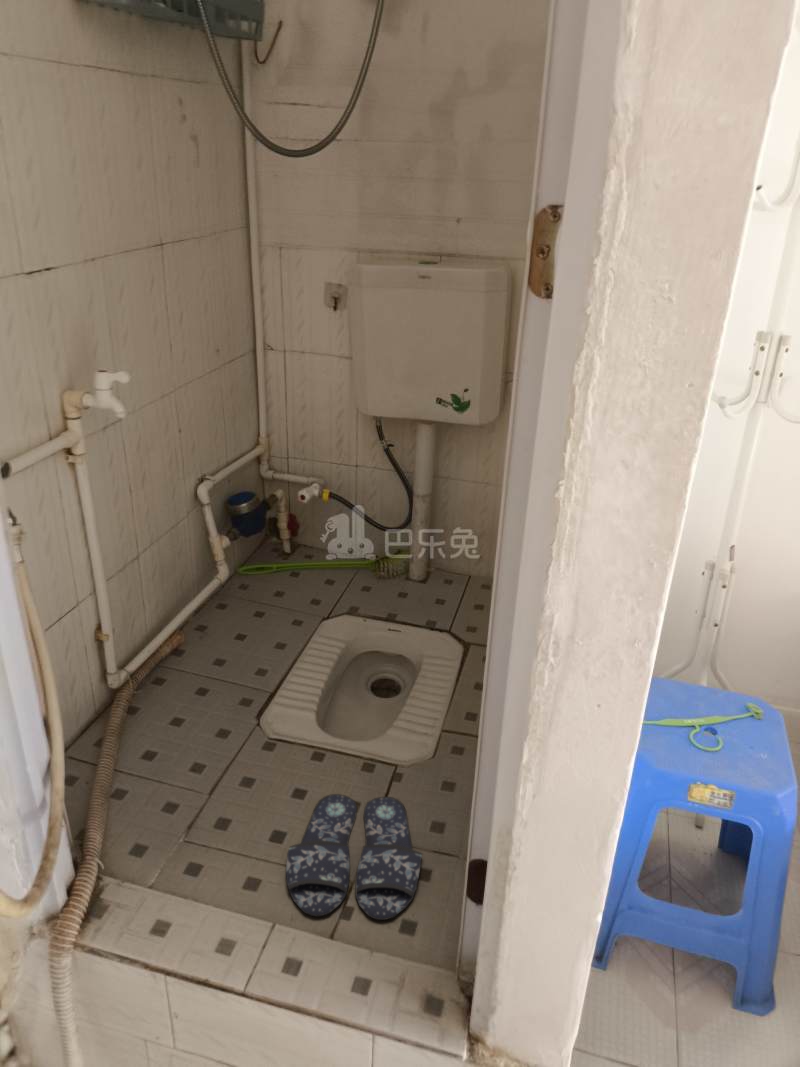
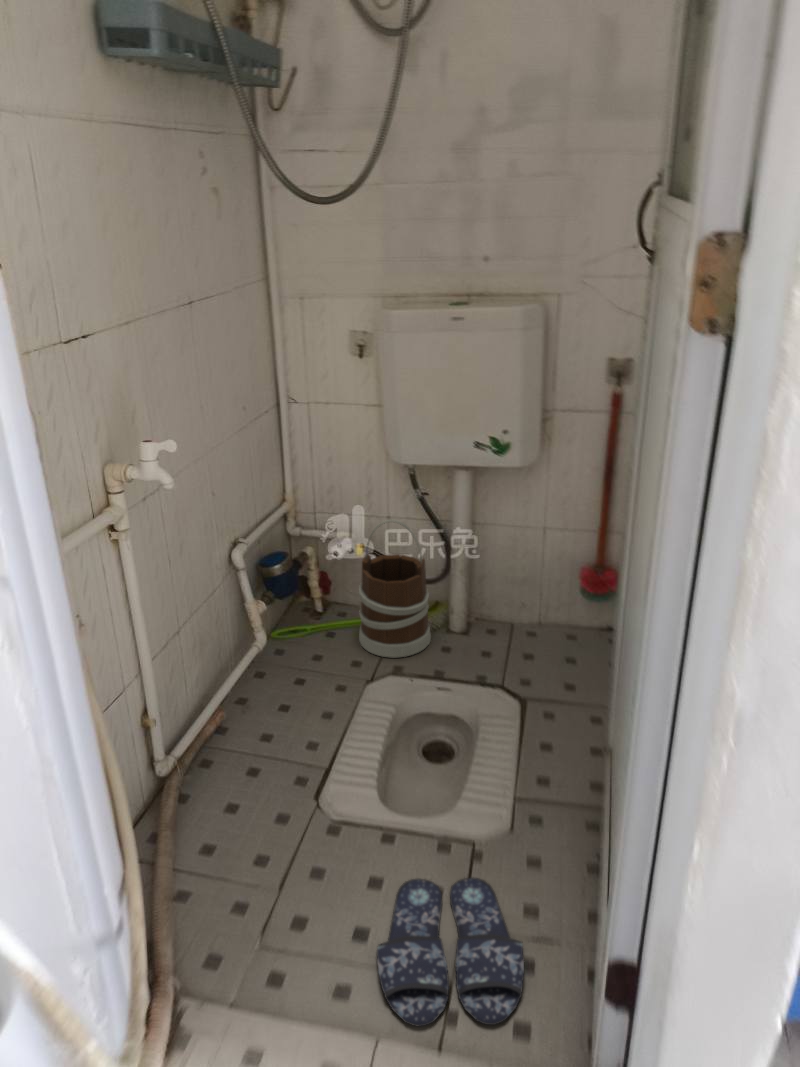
wooden bucket: none [321,467,390,599] -> present [359,520,431,658]

